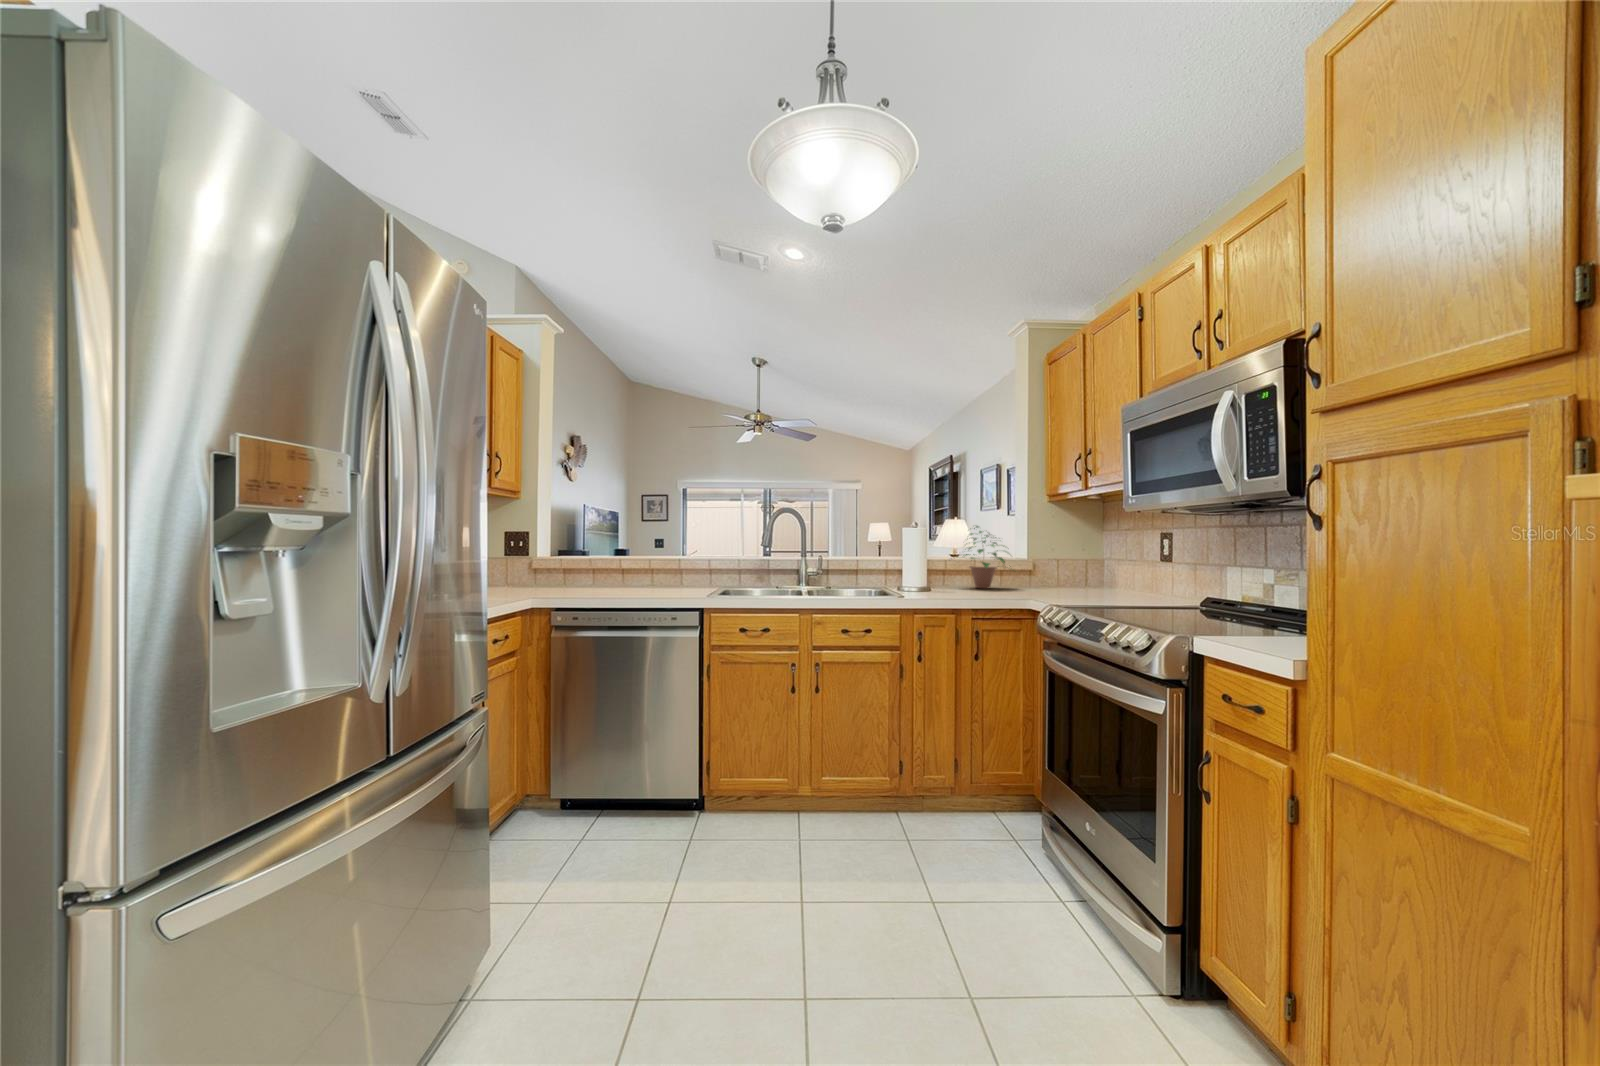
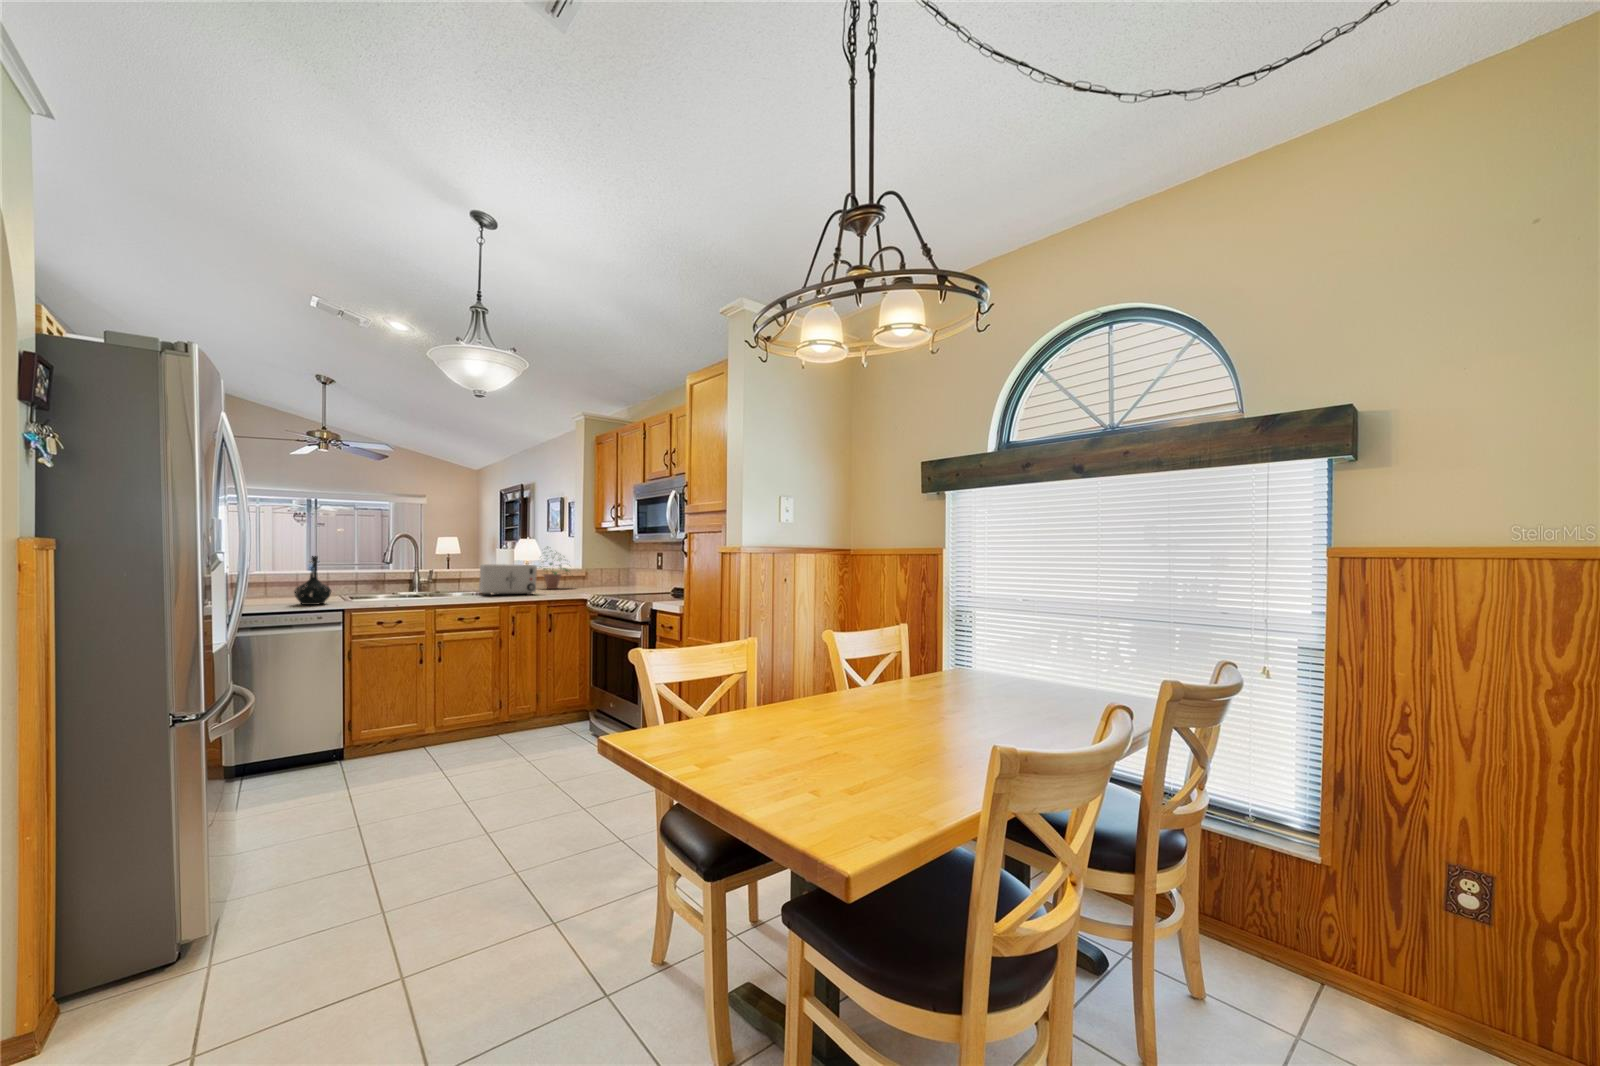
bottle: none [653,535,693,599] -> present [294,556,331,605]
toaster: none [875,550,955,599] -> present [479,564,537,595]

